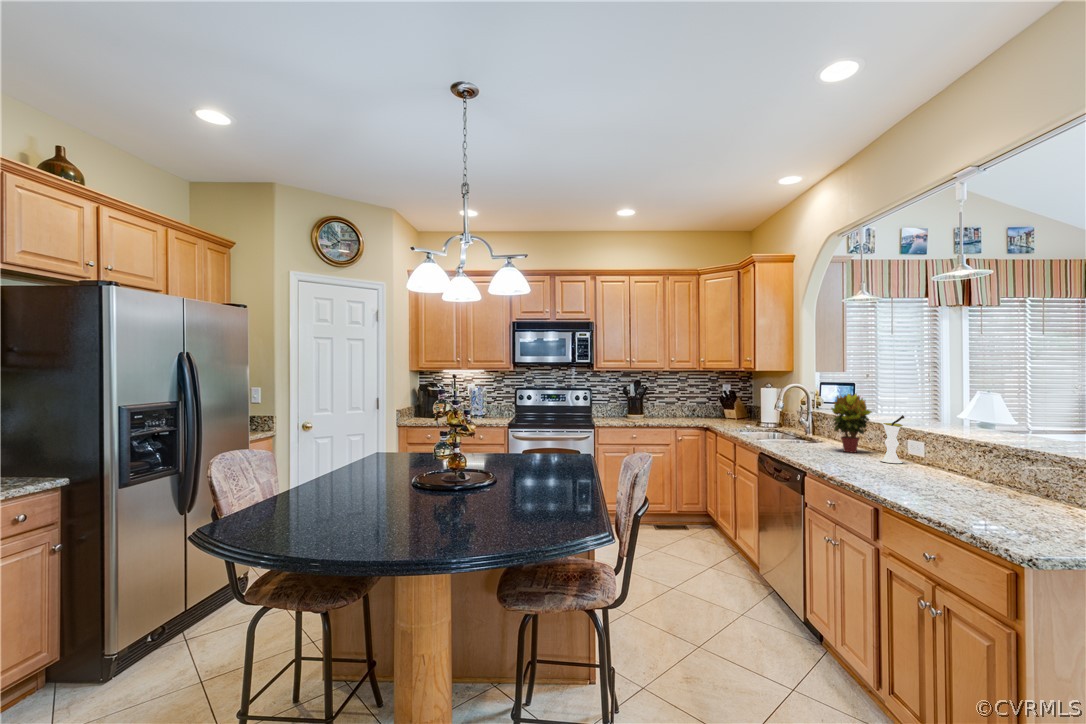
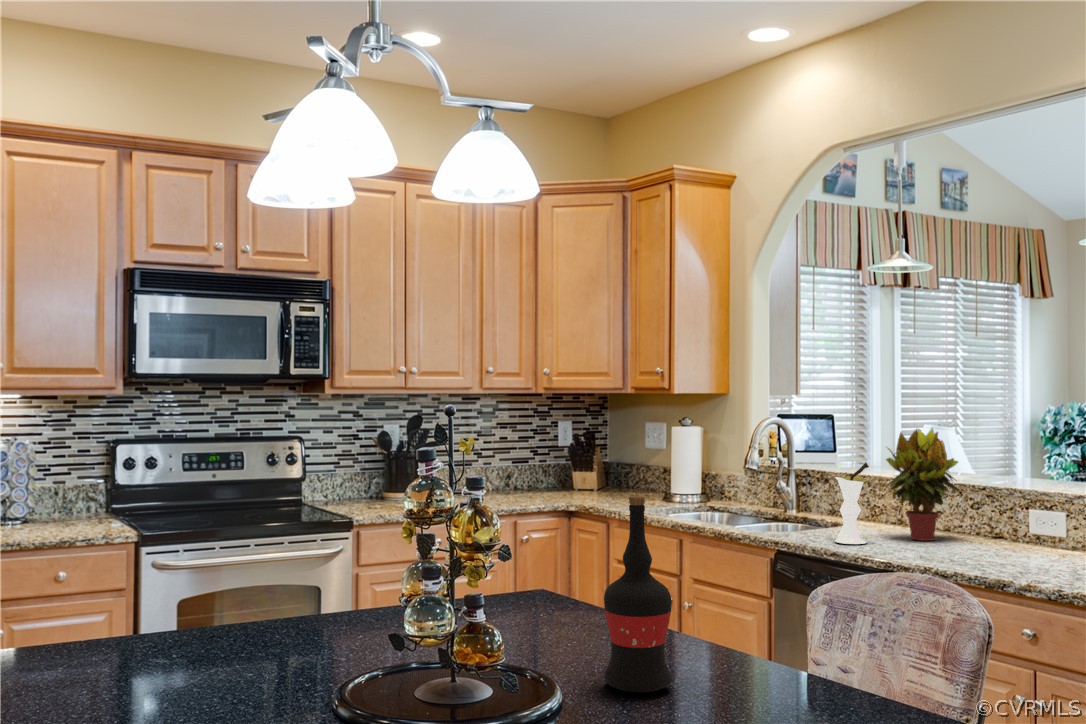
wine bottle: none [558,412,581,481] -> present [604,495,672,692]
vase: present [881,415,904,463] -> present [835,462,869,544]

